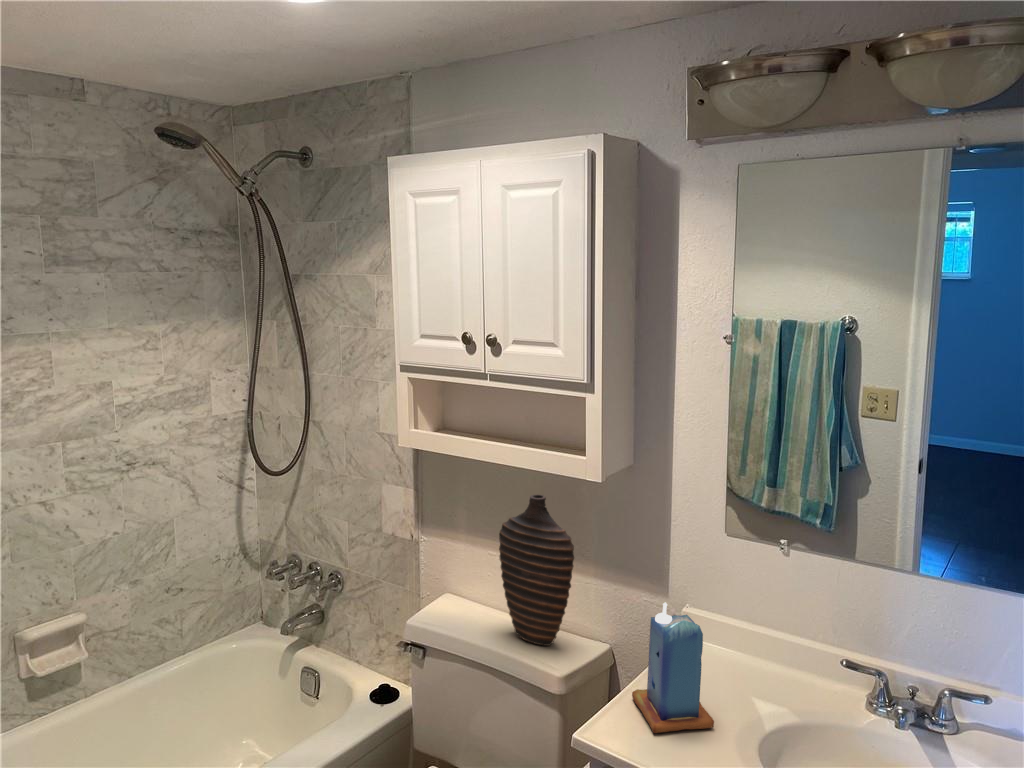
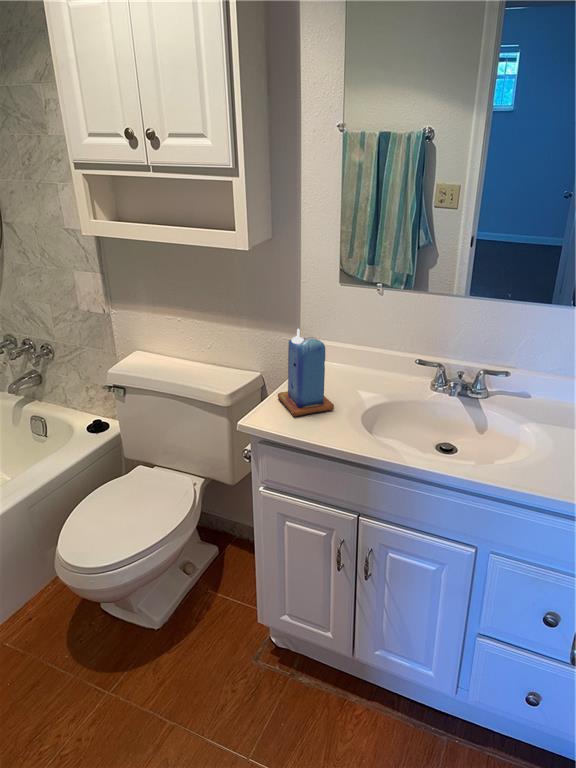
decorative vase: present [499,495,574,646] -> none [172,265,230,377]

